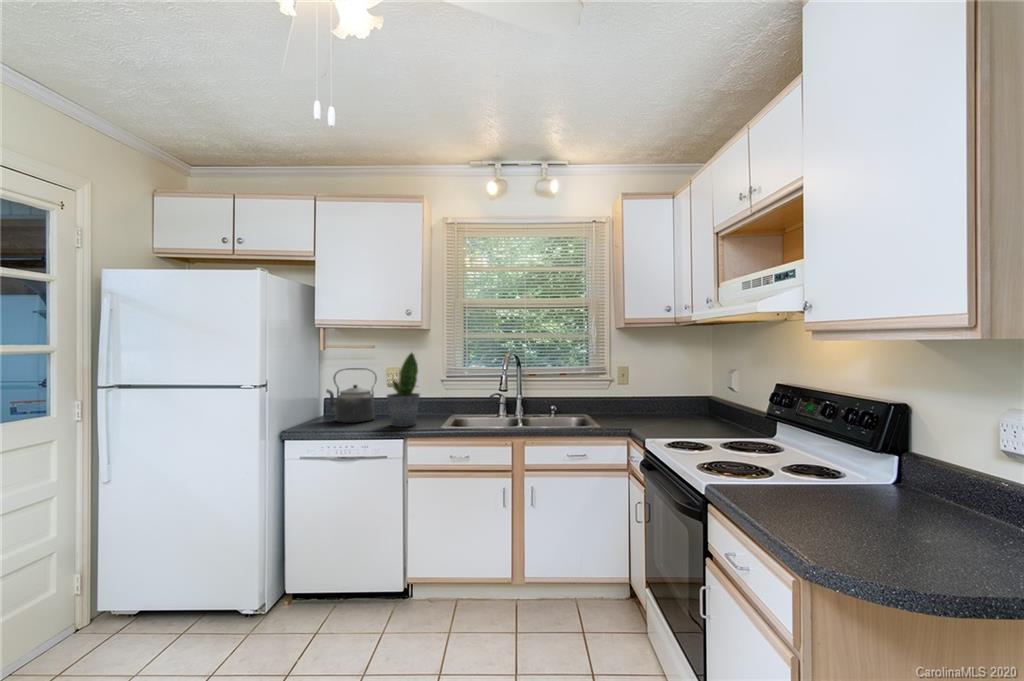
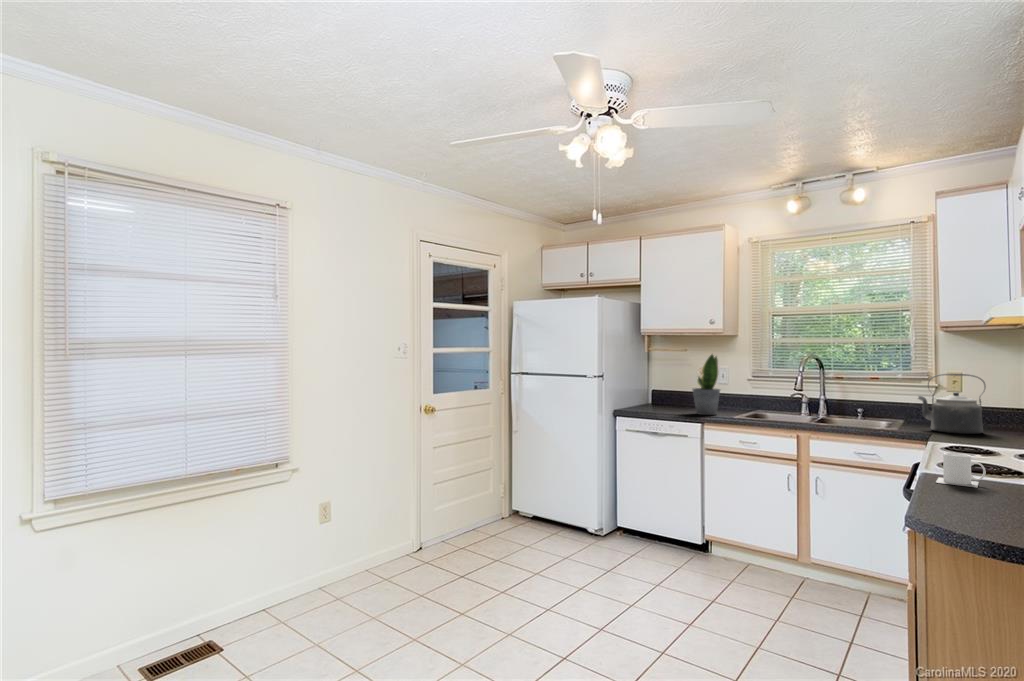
kettle: present [326,368,377,423] -> present [918,374,986,434]
mug: none [820,501,902,557] -> present [936,453,986,487]

